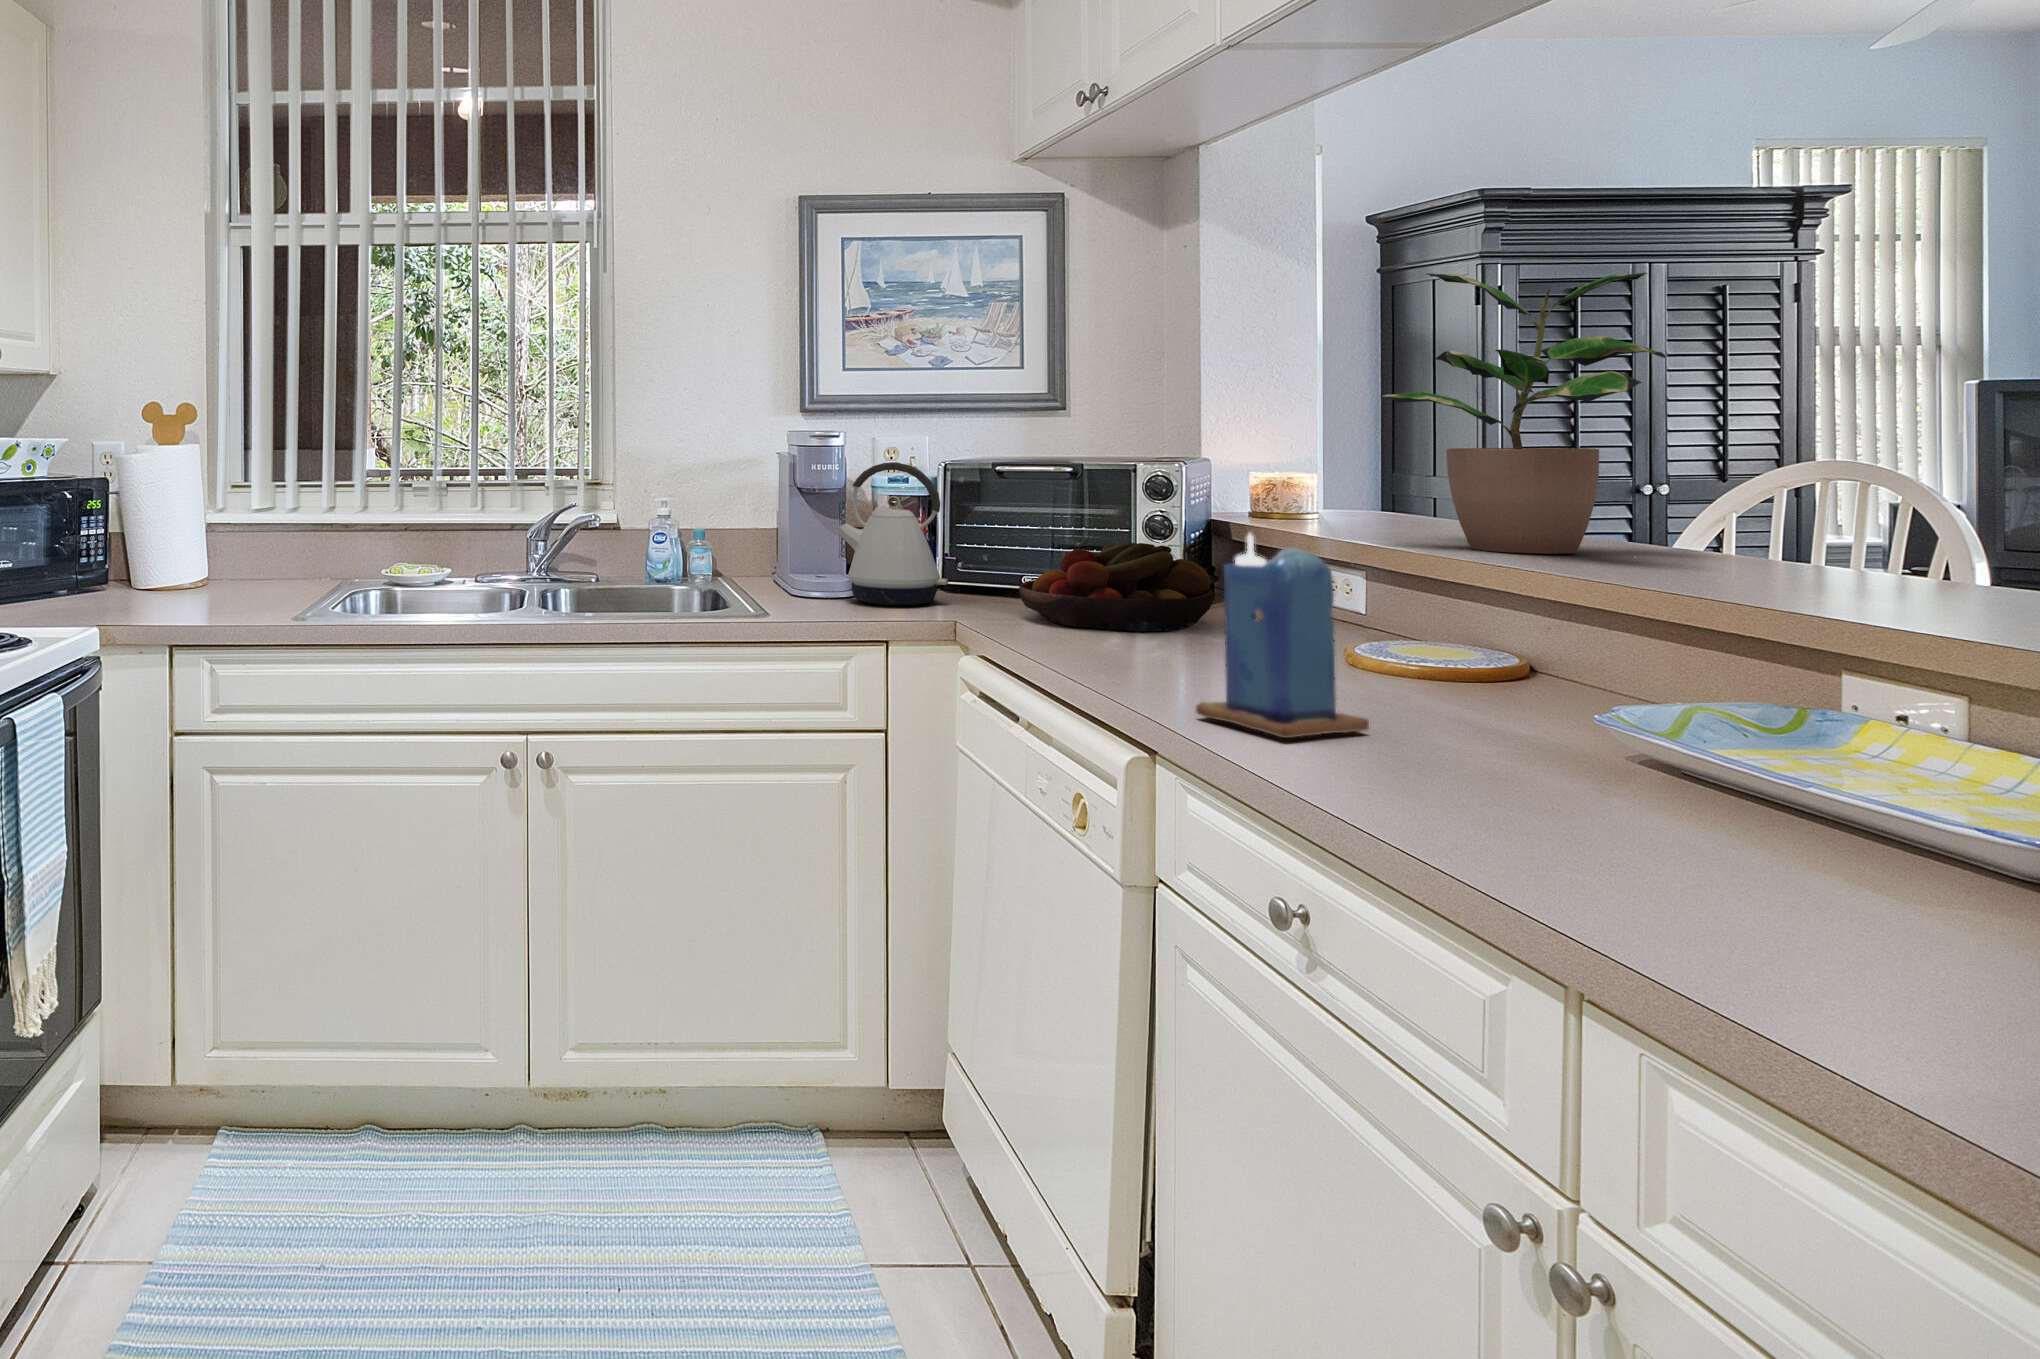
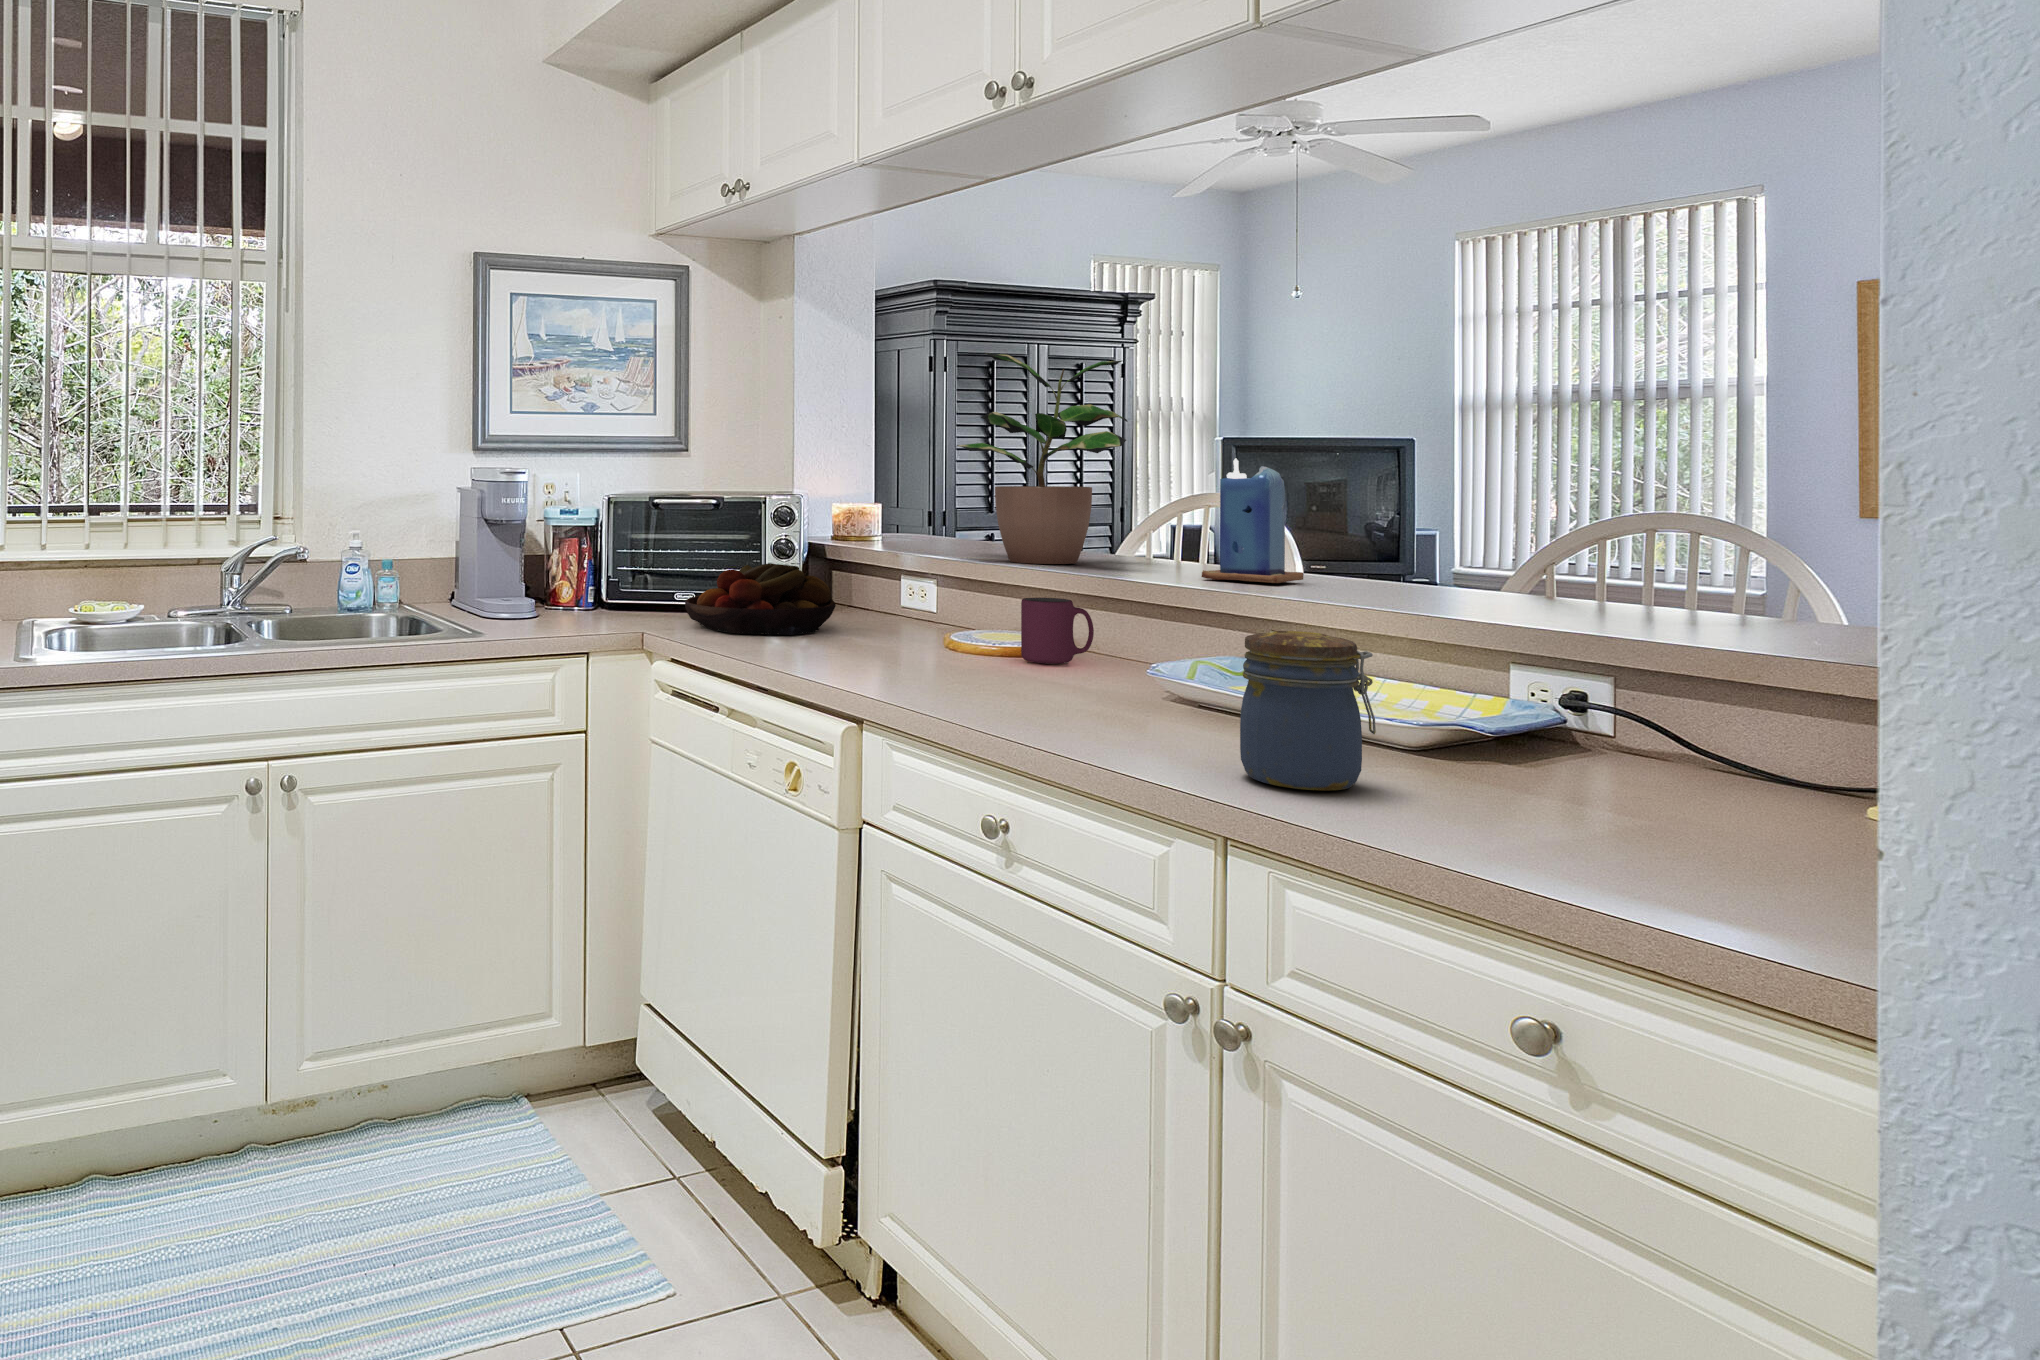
kettle: present [835,462,948,606] -> none [522,497,620,623]
candle: present [1196,534,1369,738] -> present [1202,458,1303,583]
mug: none [1442,599,1557,692] -> present [1021,598,1094,664]
jar: none [1643,675,1903,944] -> present [1240,631,1376,791]

